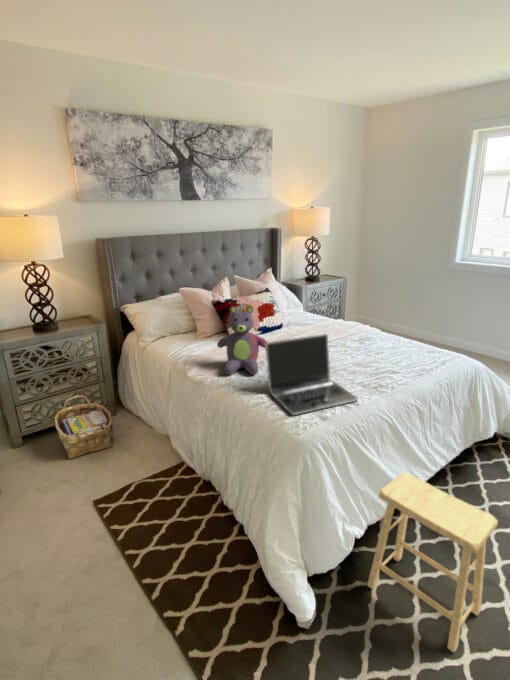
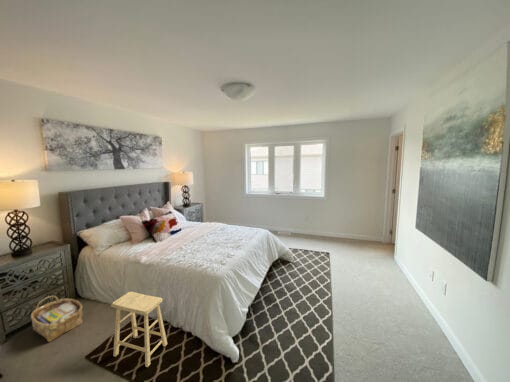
stuffed bear: present [217,306,267,375] -> none [158,221,185,257]
laptop: present [266,334,358,415] -> none [190,228,234,266]
footstool: present [368,473,498,652] -> present [111,292,167,367]

